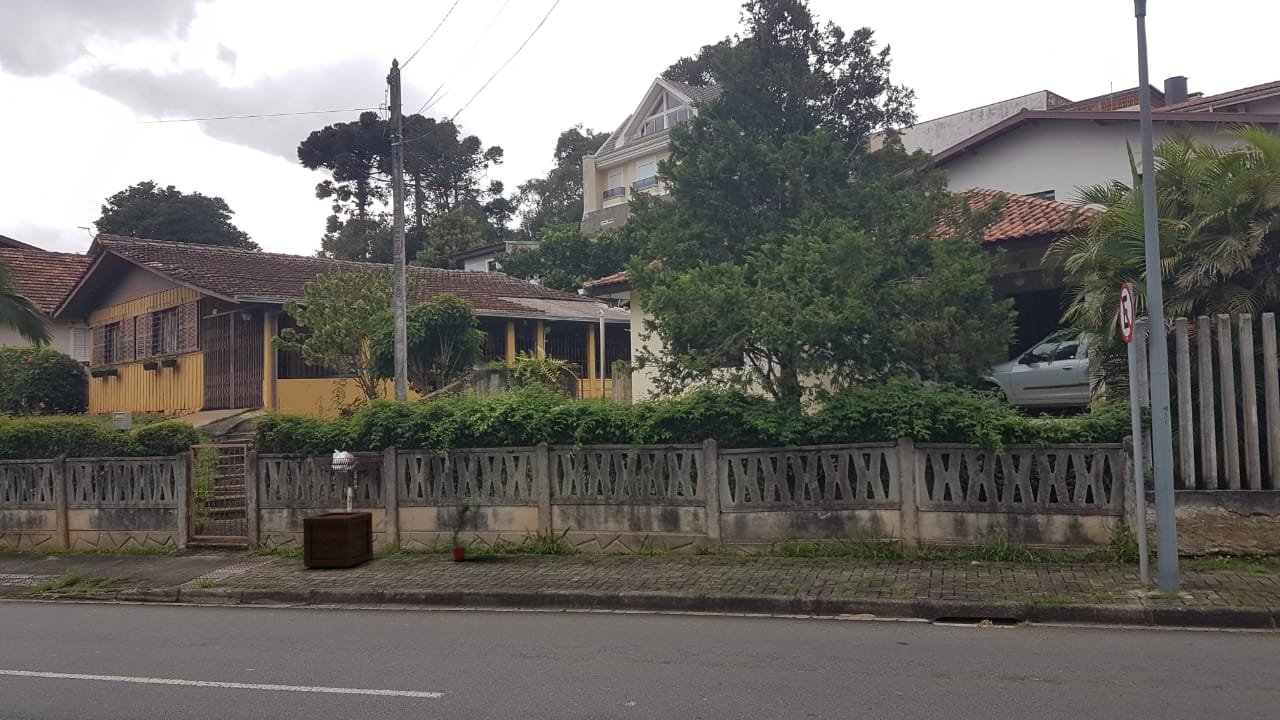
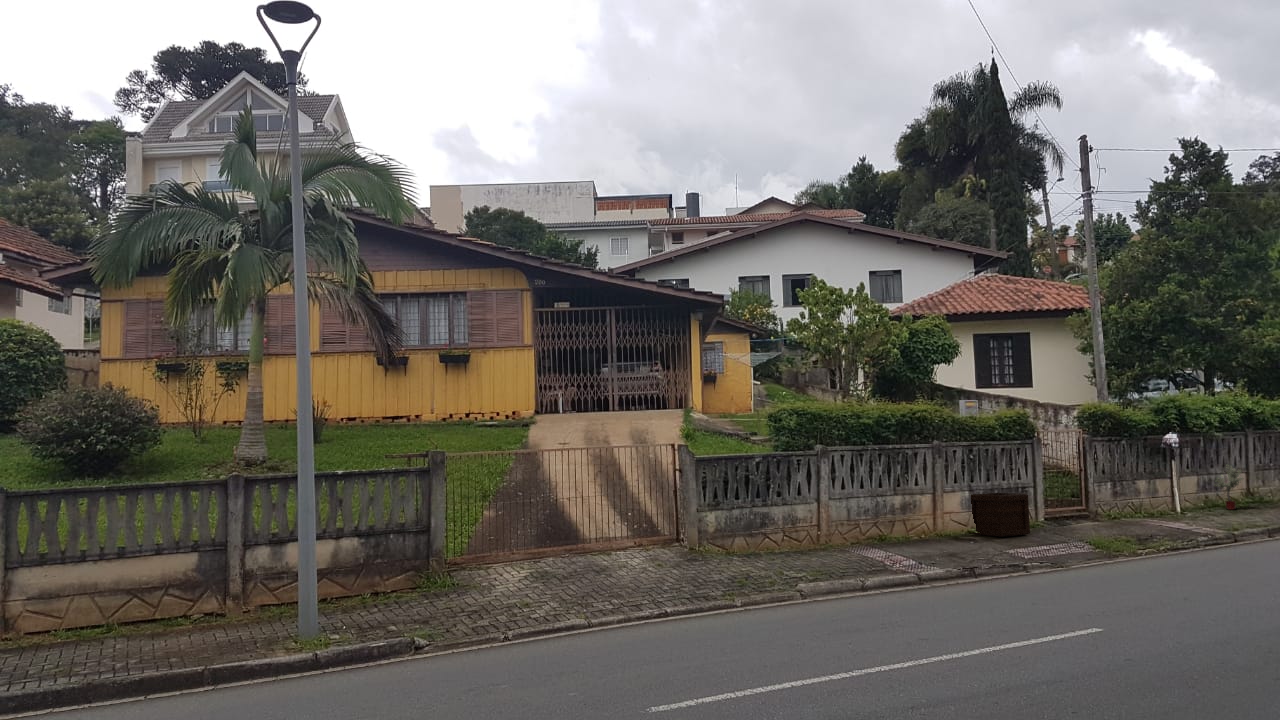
wooden crate: present [303,512,373,567] -> present [971,493,1030,537]

